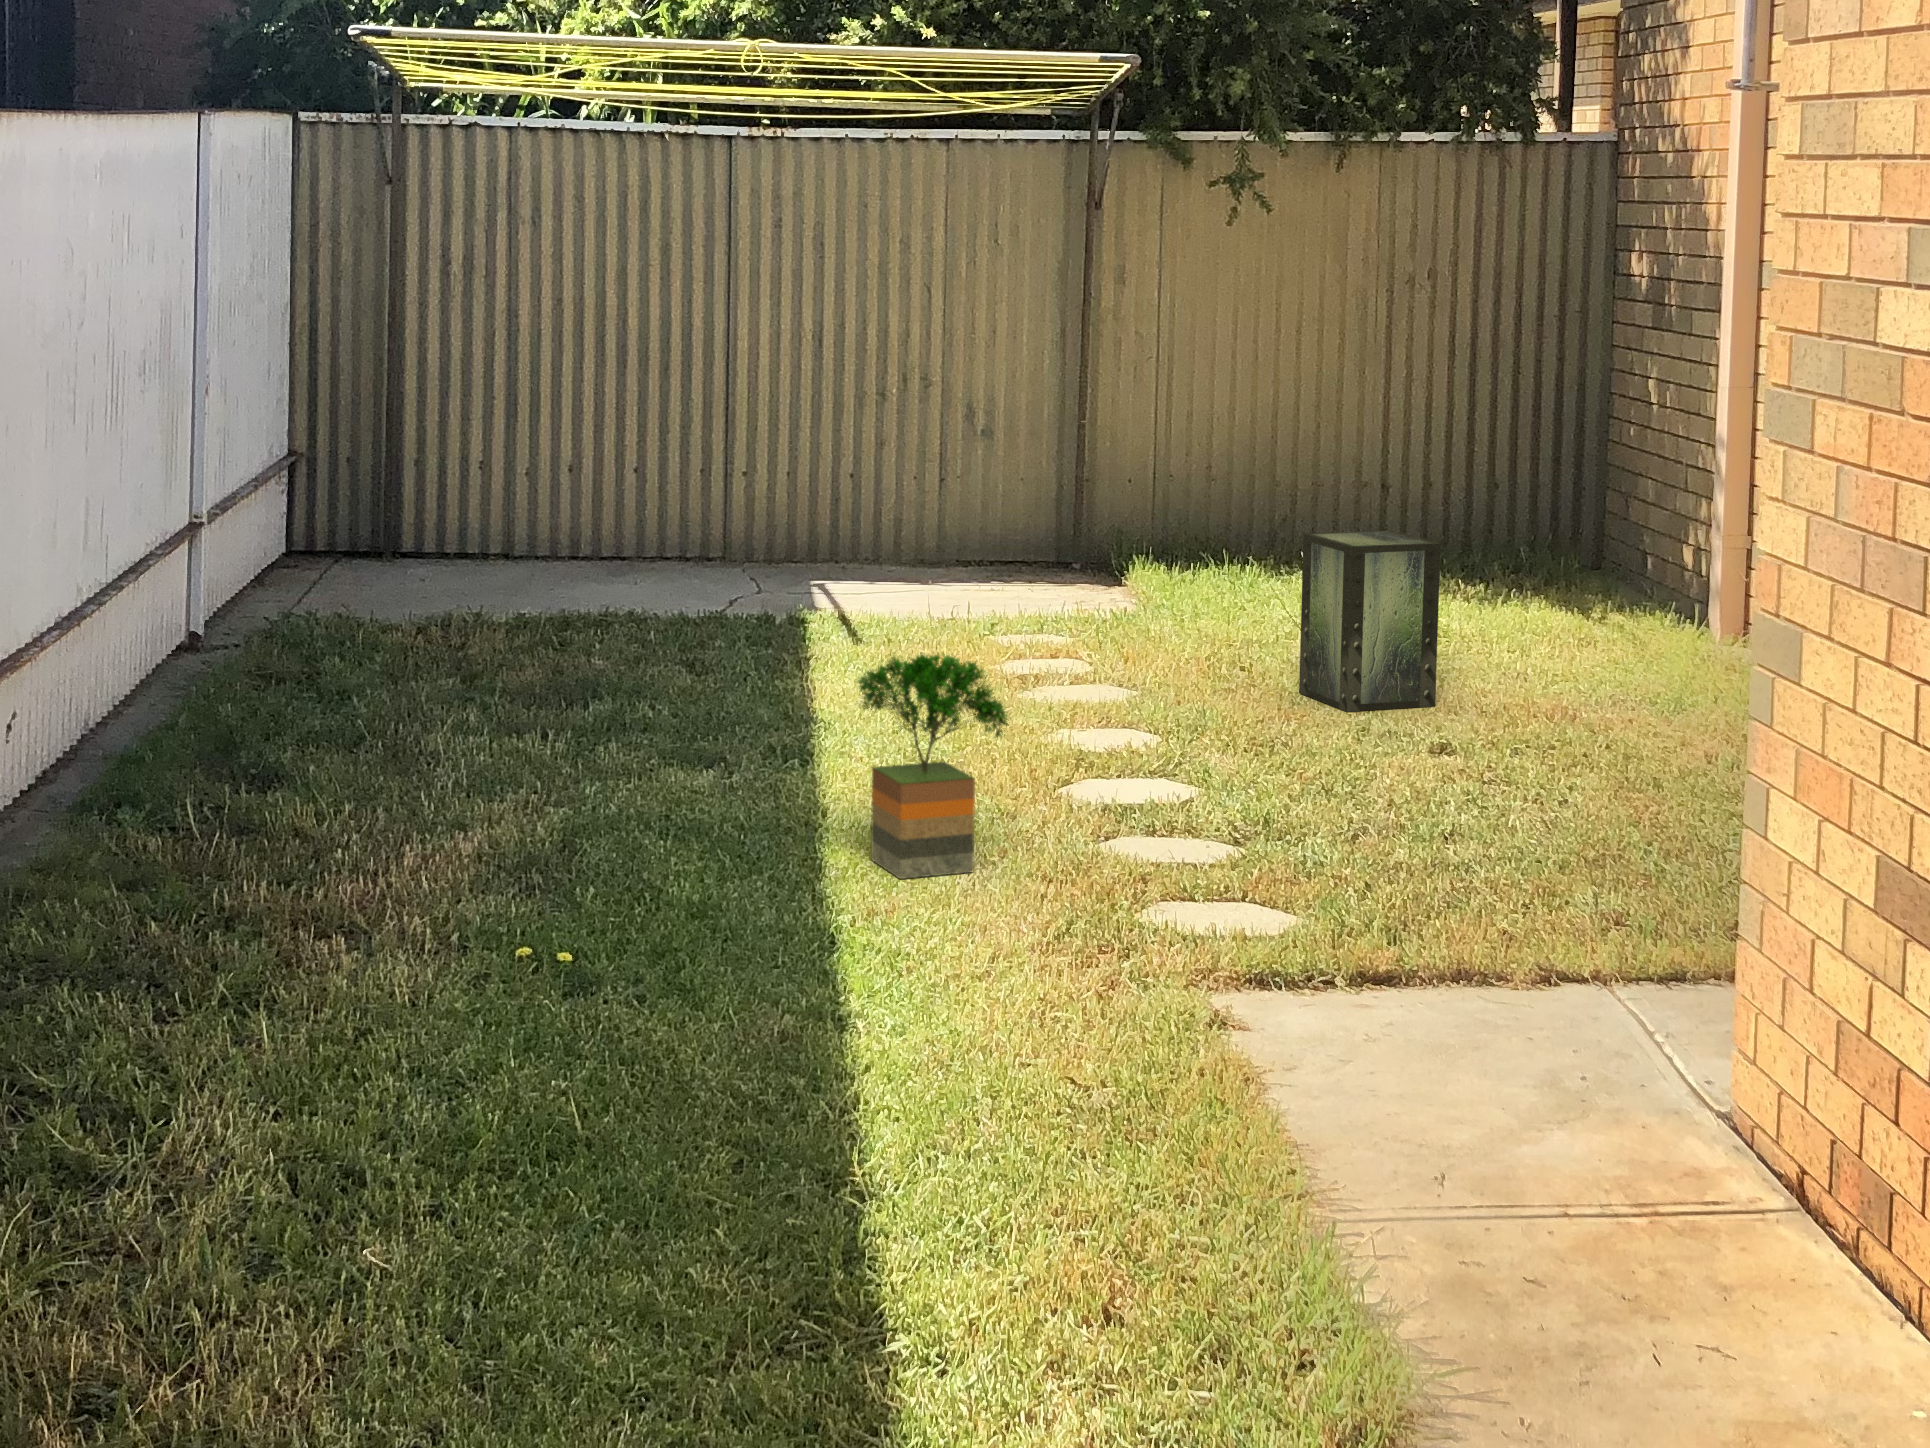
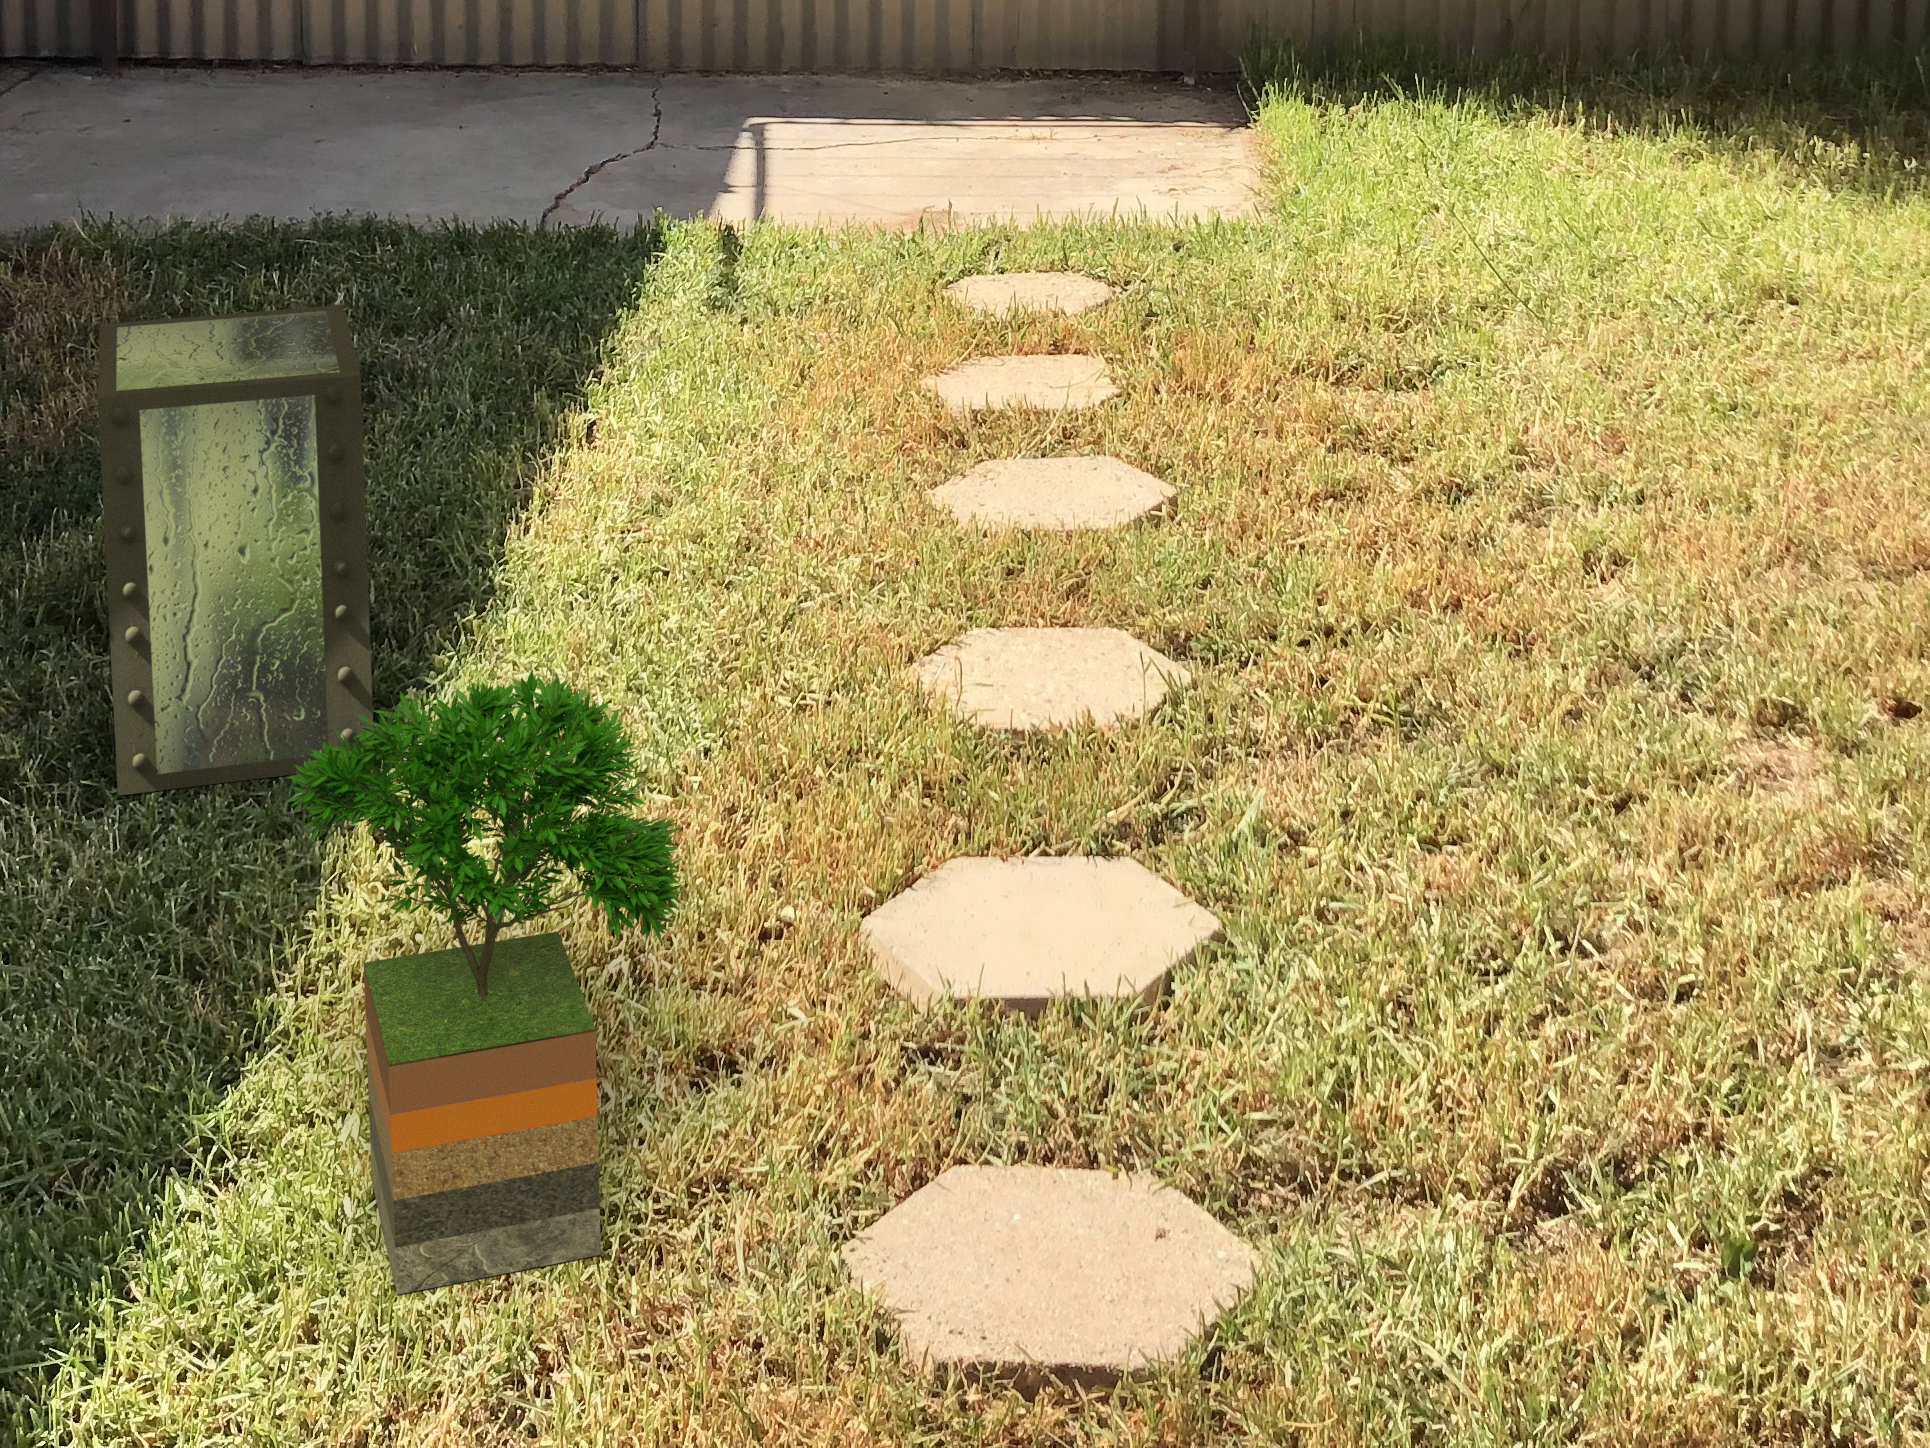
storage box: present [1299,530,1441,712] -> present [98,305,374,796]

